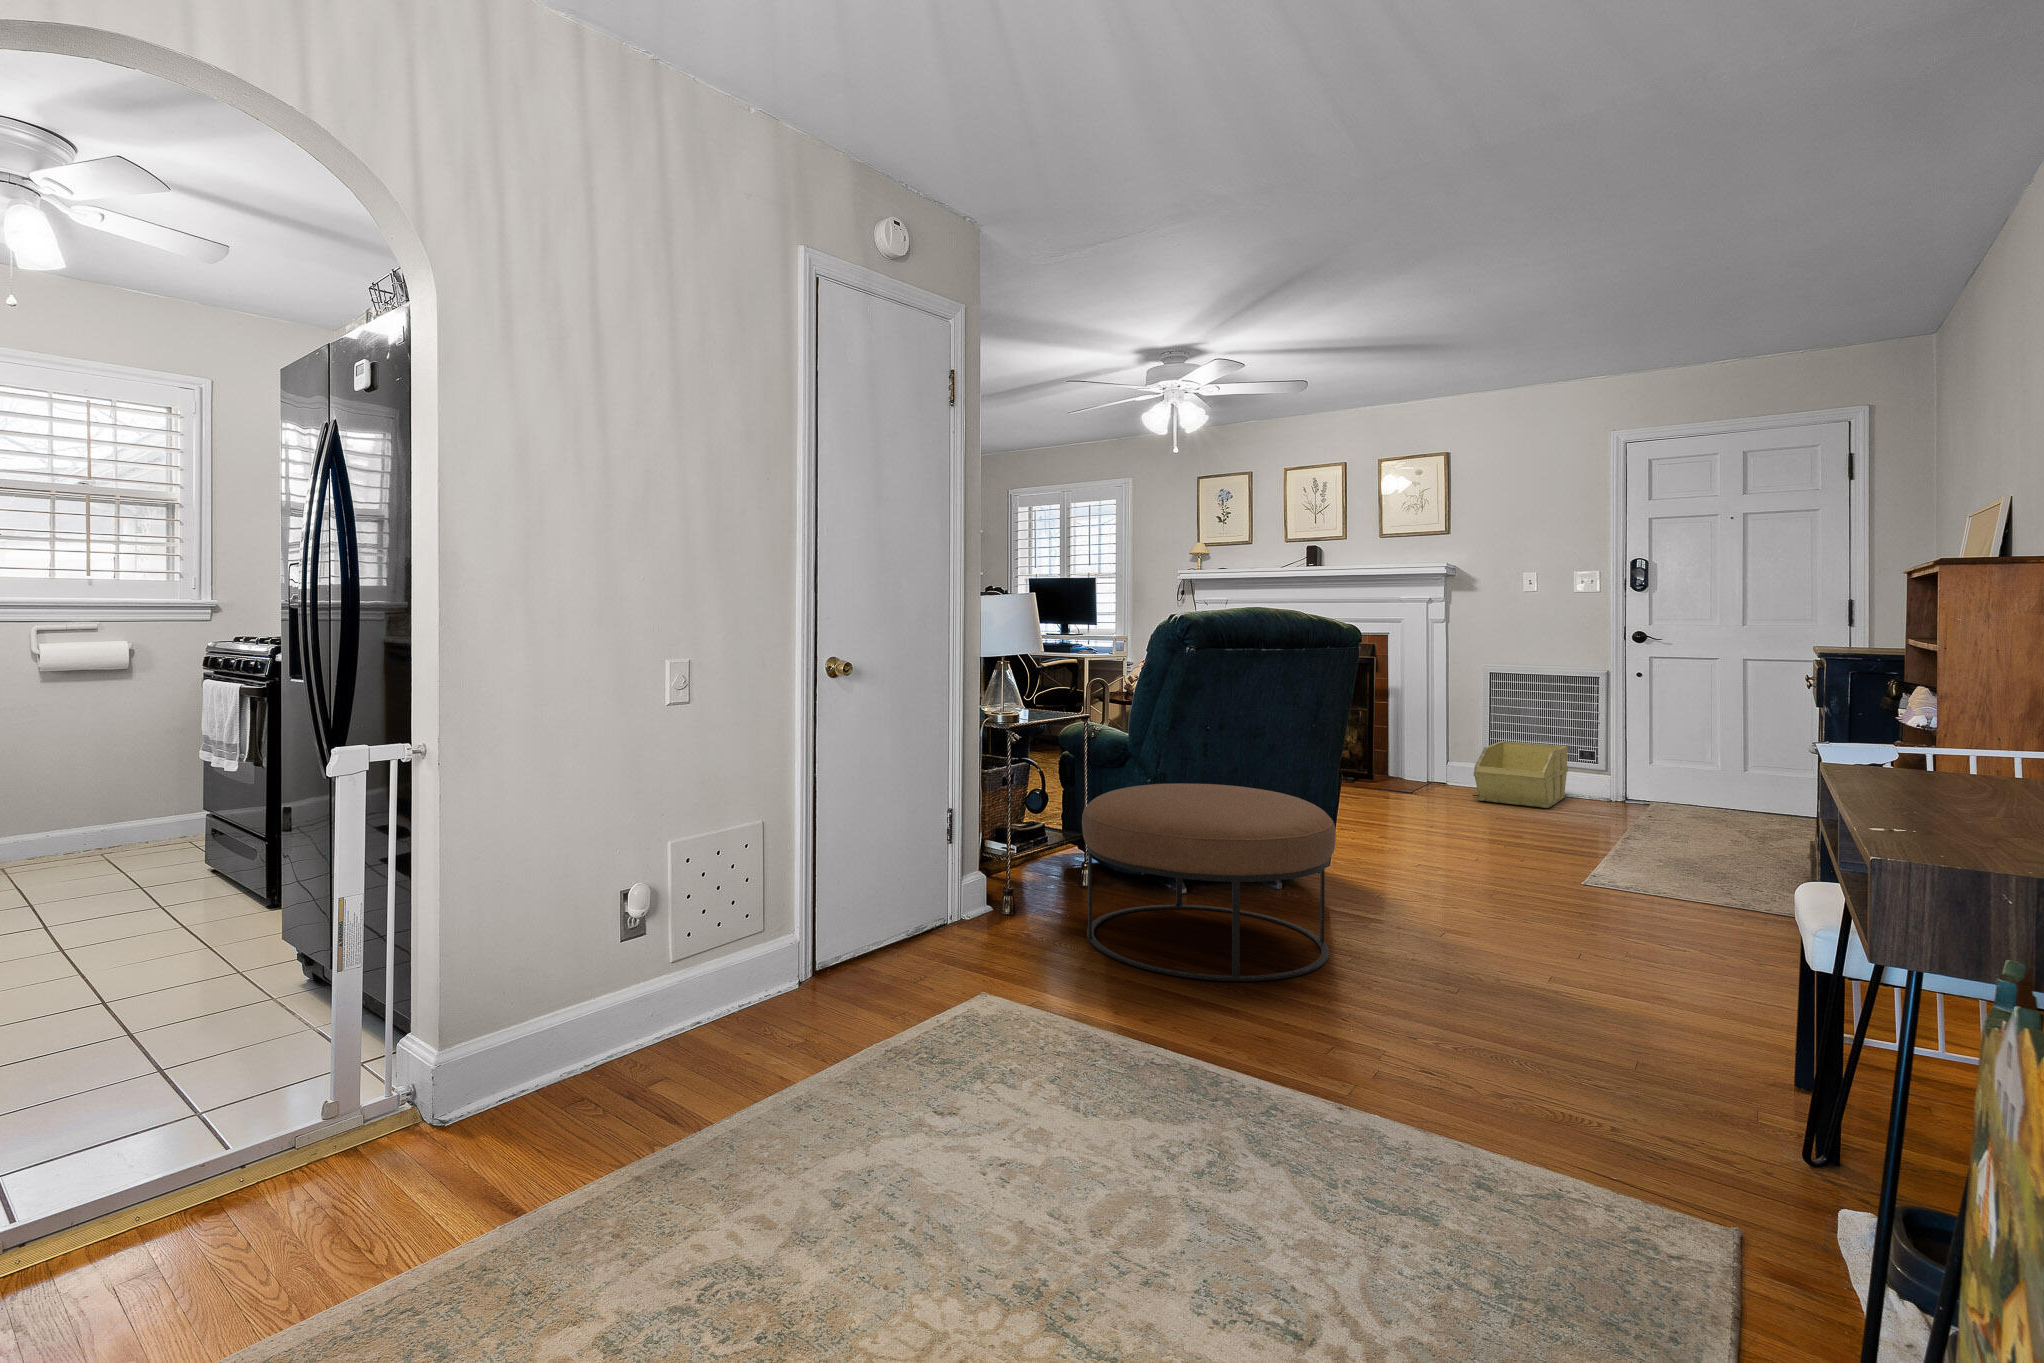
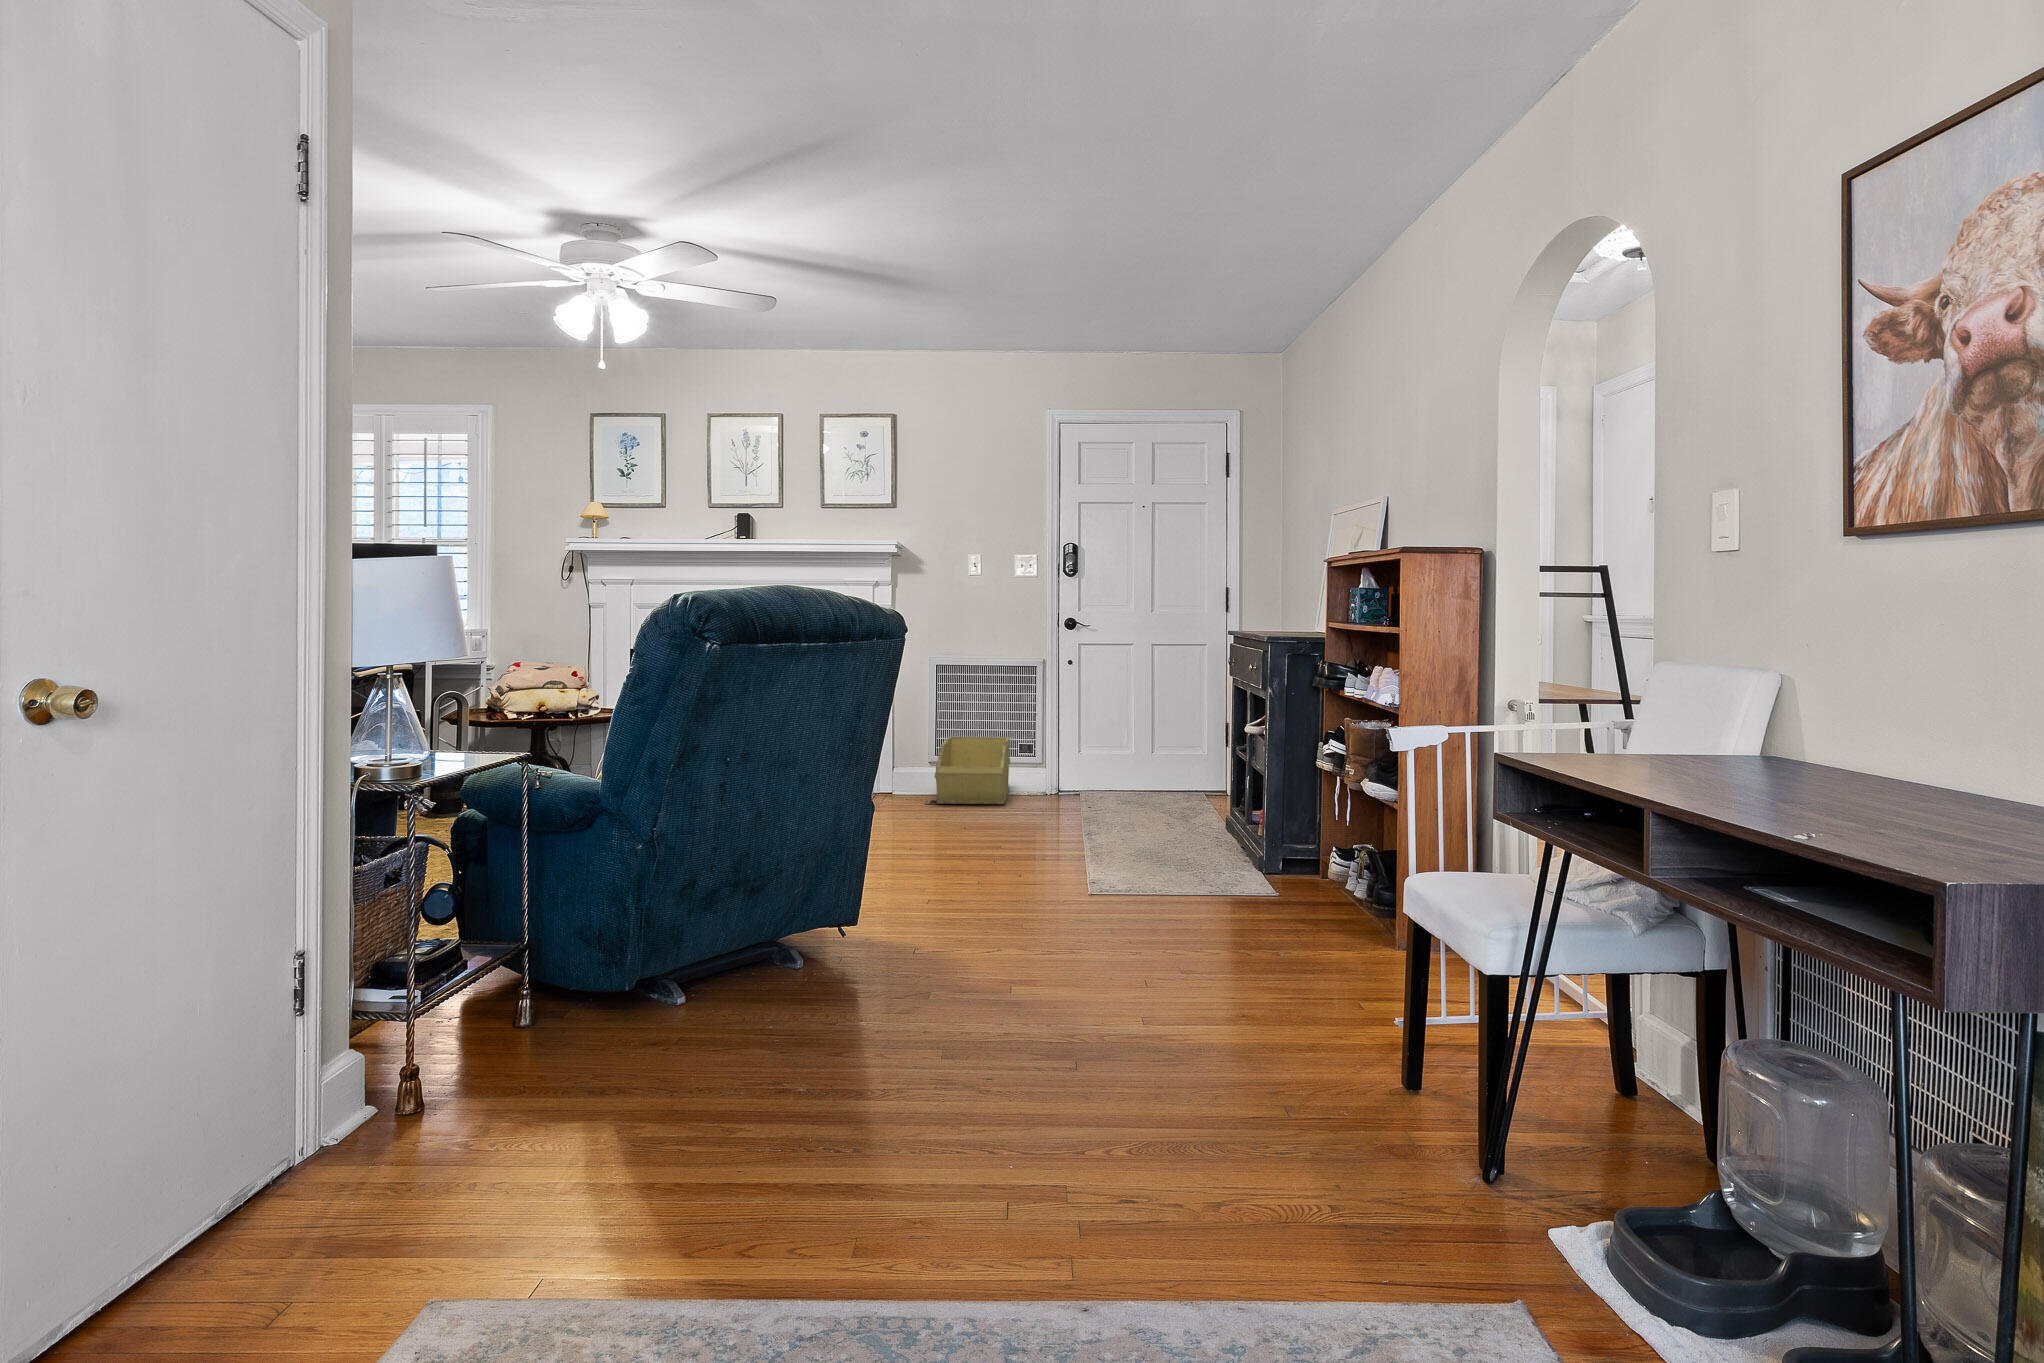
ottoman: present [1082,783,1336,981] -> none [565,837,937,1147]

